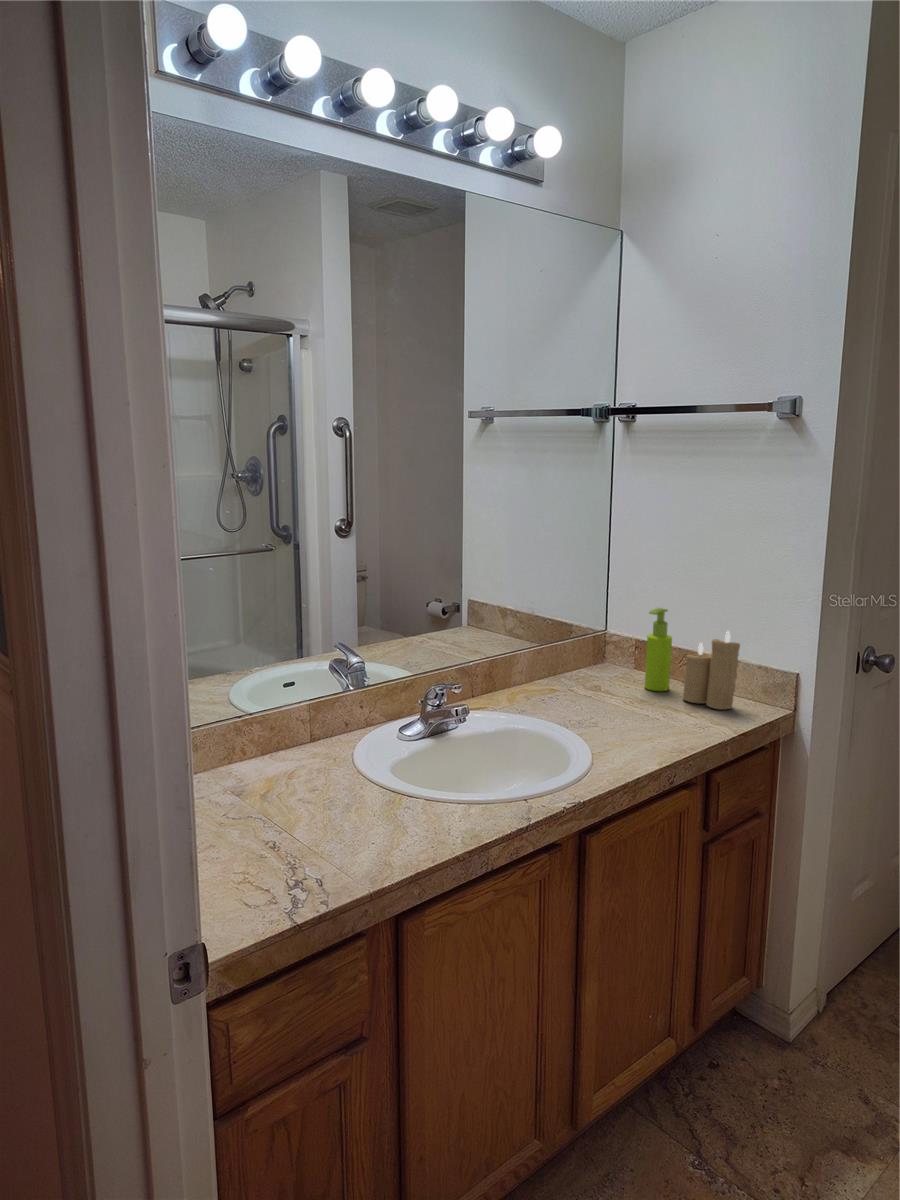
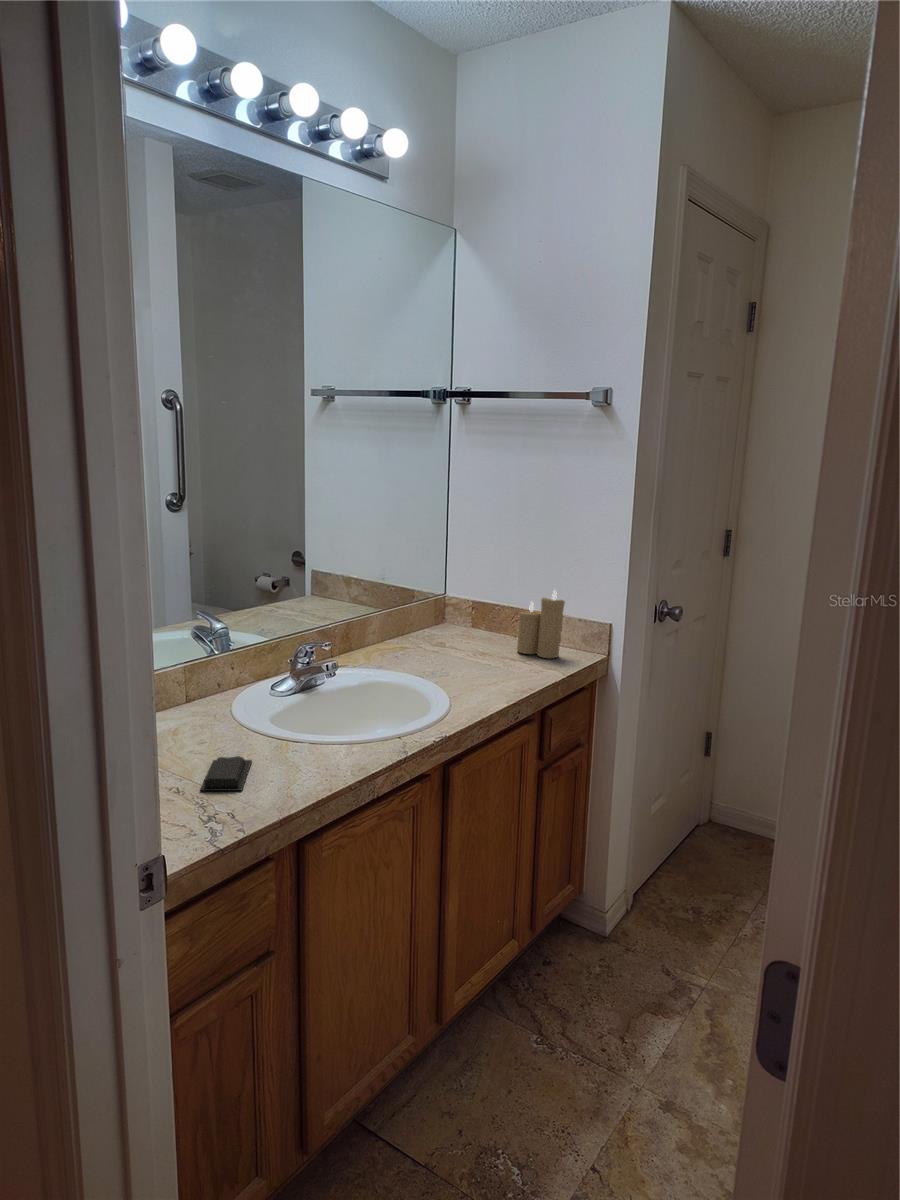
soap dispenser: present [645,608,672,691] -> none [483,572,506,646]
soap bar: none [294,810,358,852] -> present [200,756,252,791]

